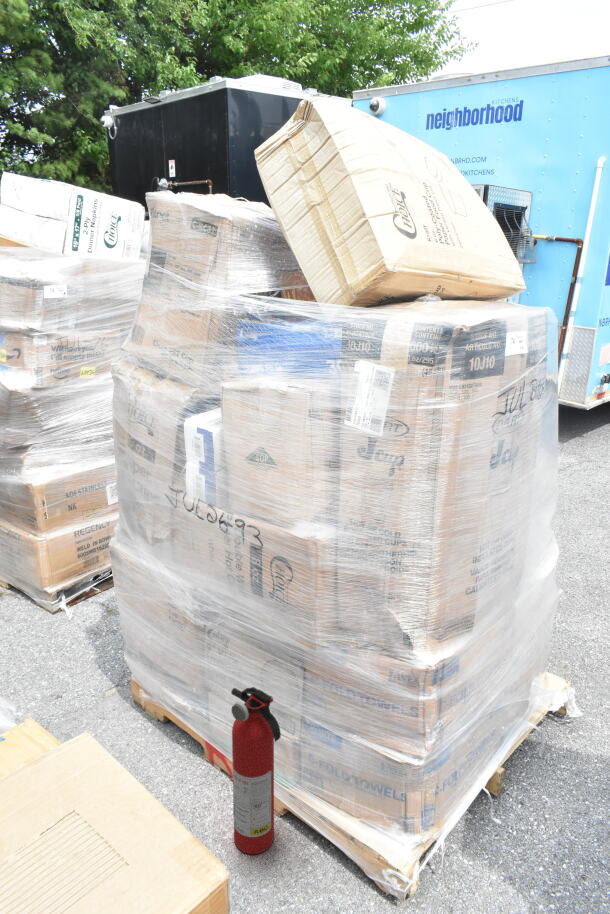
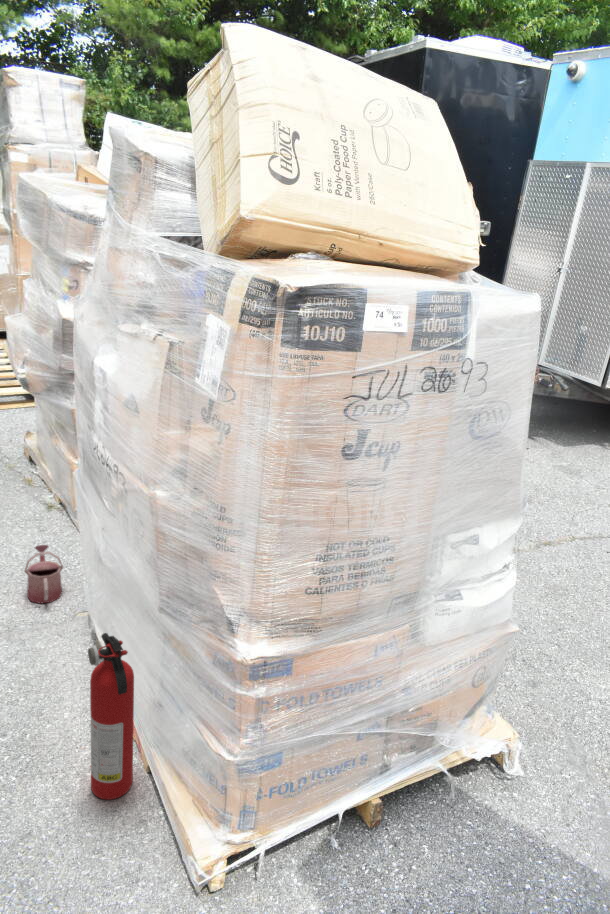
watering can: none [34,629,79,692] -> present [25,545,63,603]

